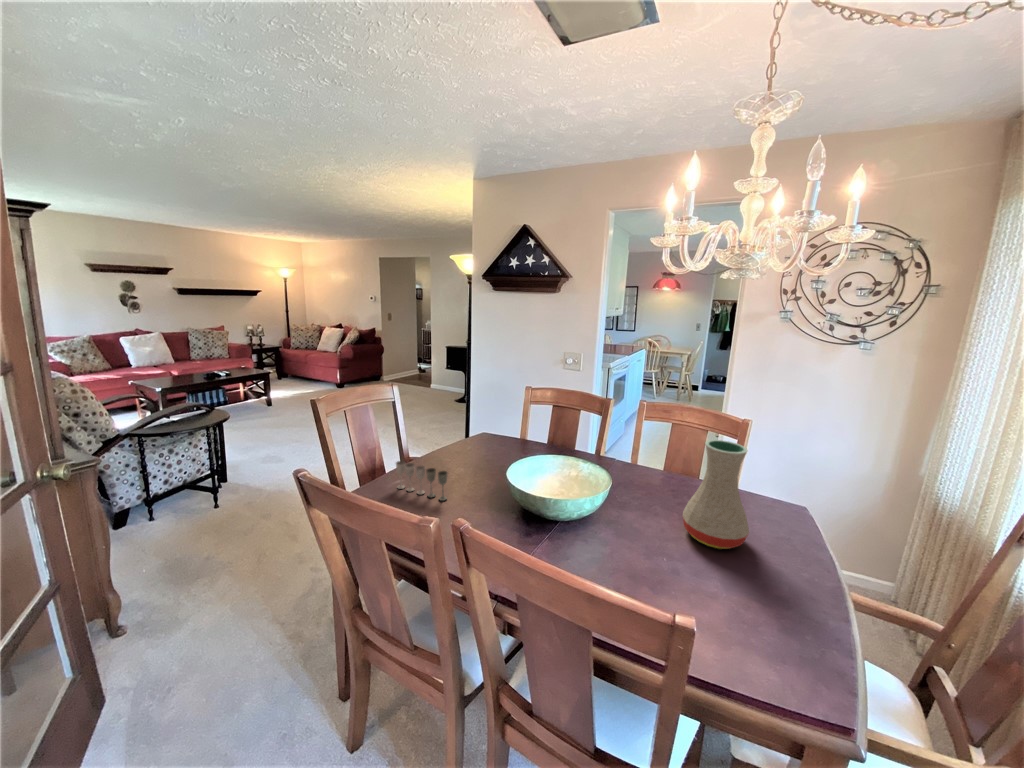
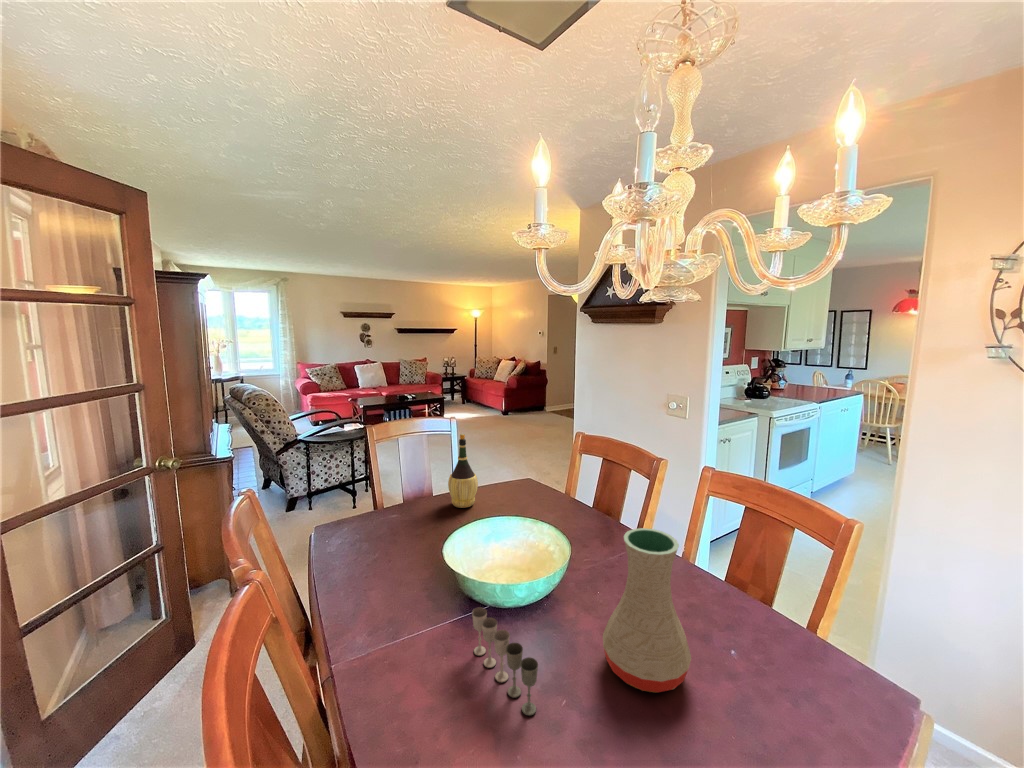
wine bottle: none [447,395,476,466] -> present [448,434,478,508]
wine glass: present [396,461,447,501] -> present [472,607,538,715]

